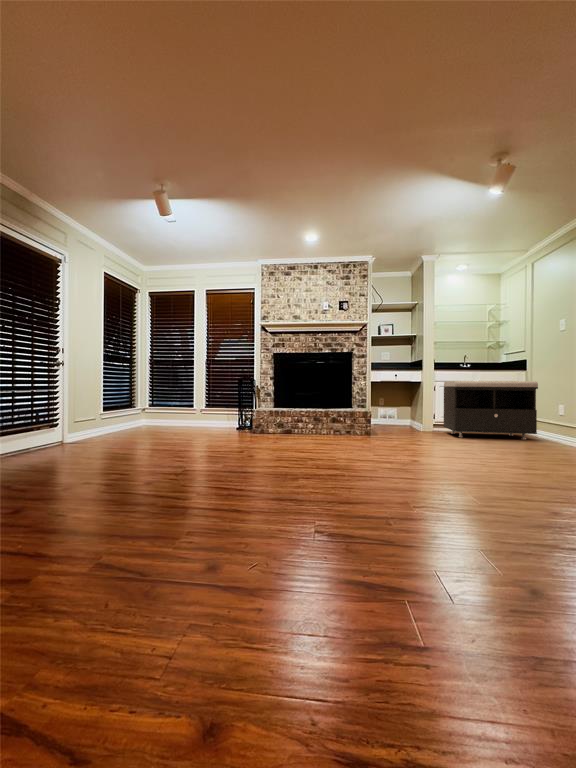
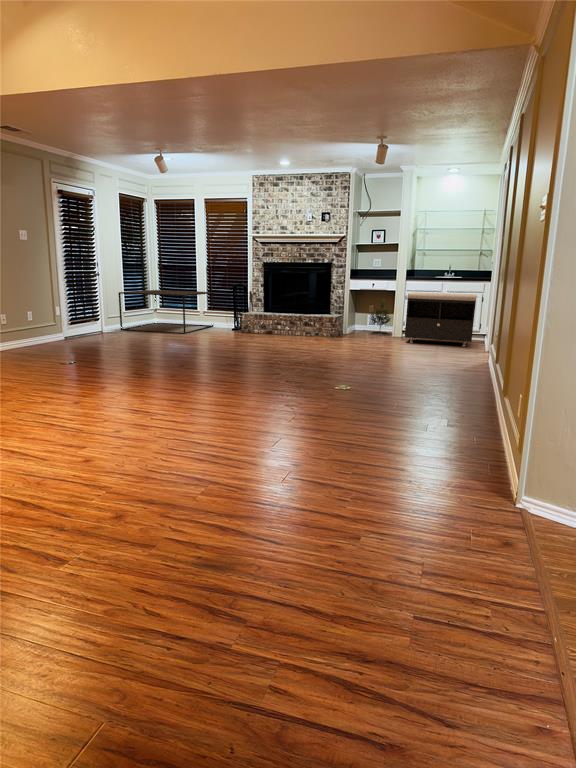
coffee table: none [97,388,213,438] -> present [119,290,213,334]
potted tree: none [385,389,414,430] -> present [370,300,391,335]

